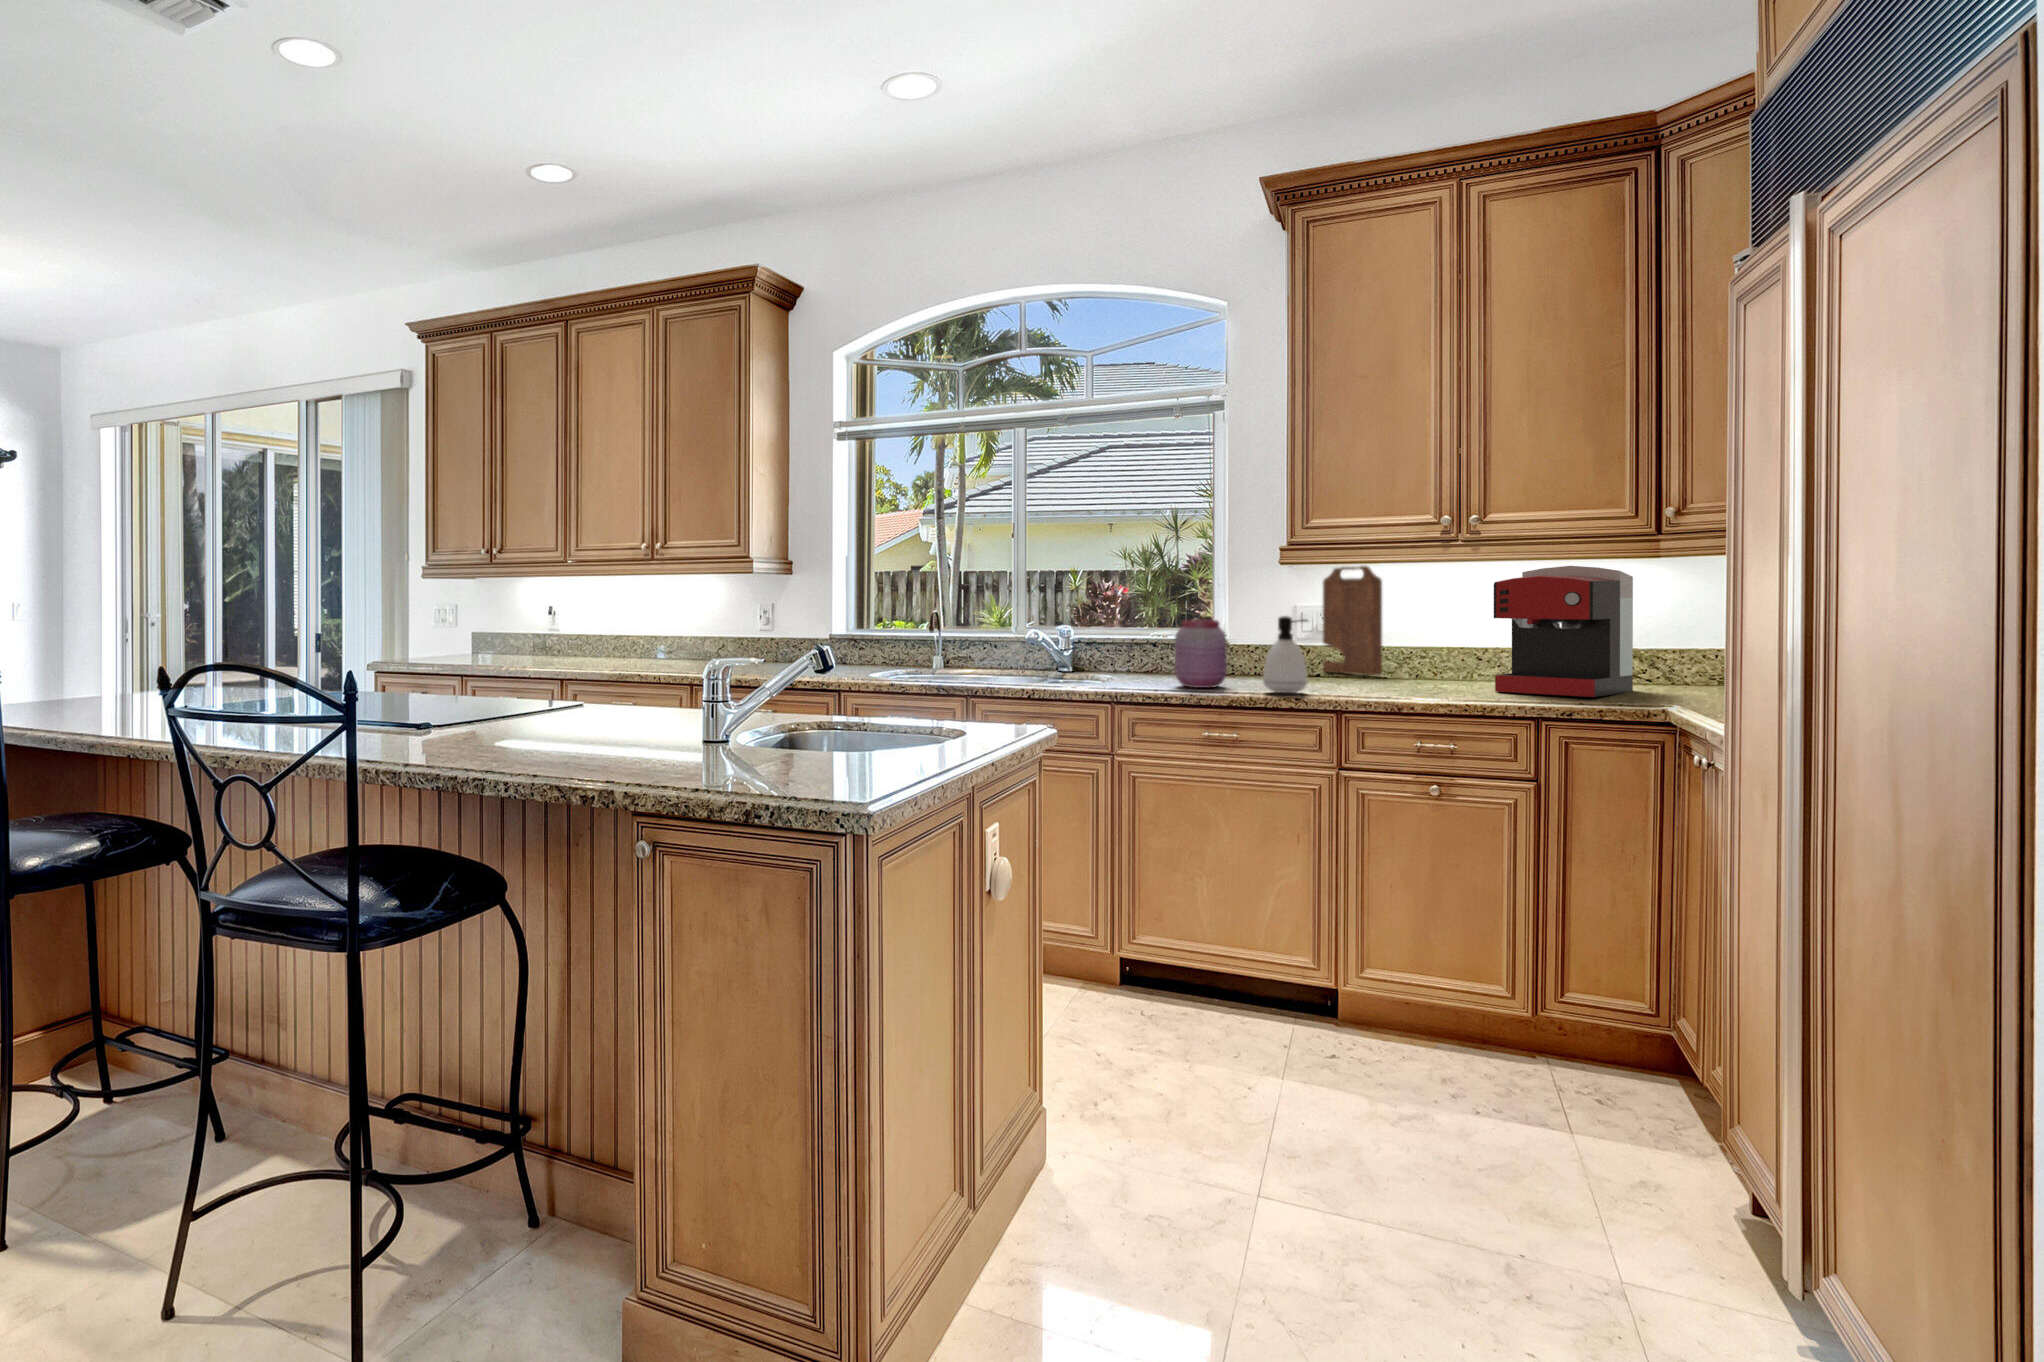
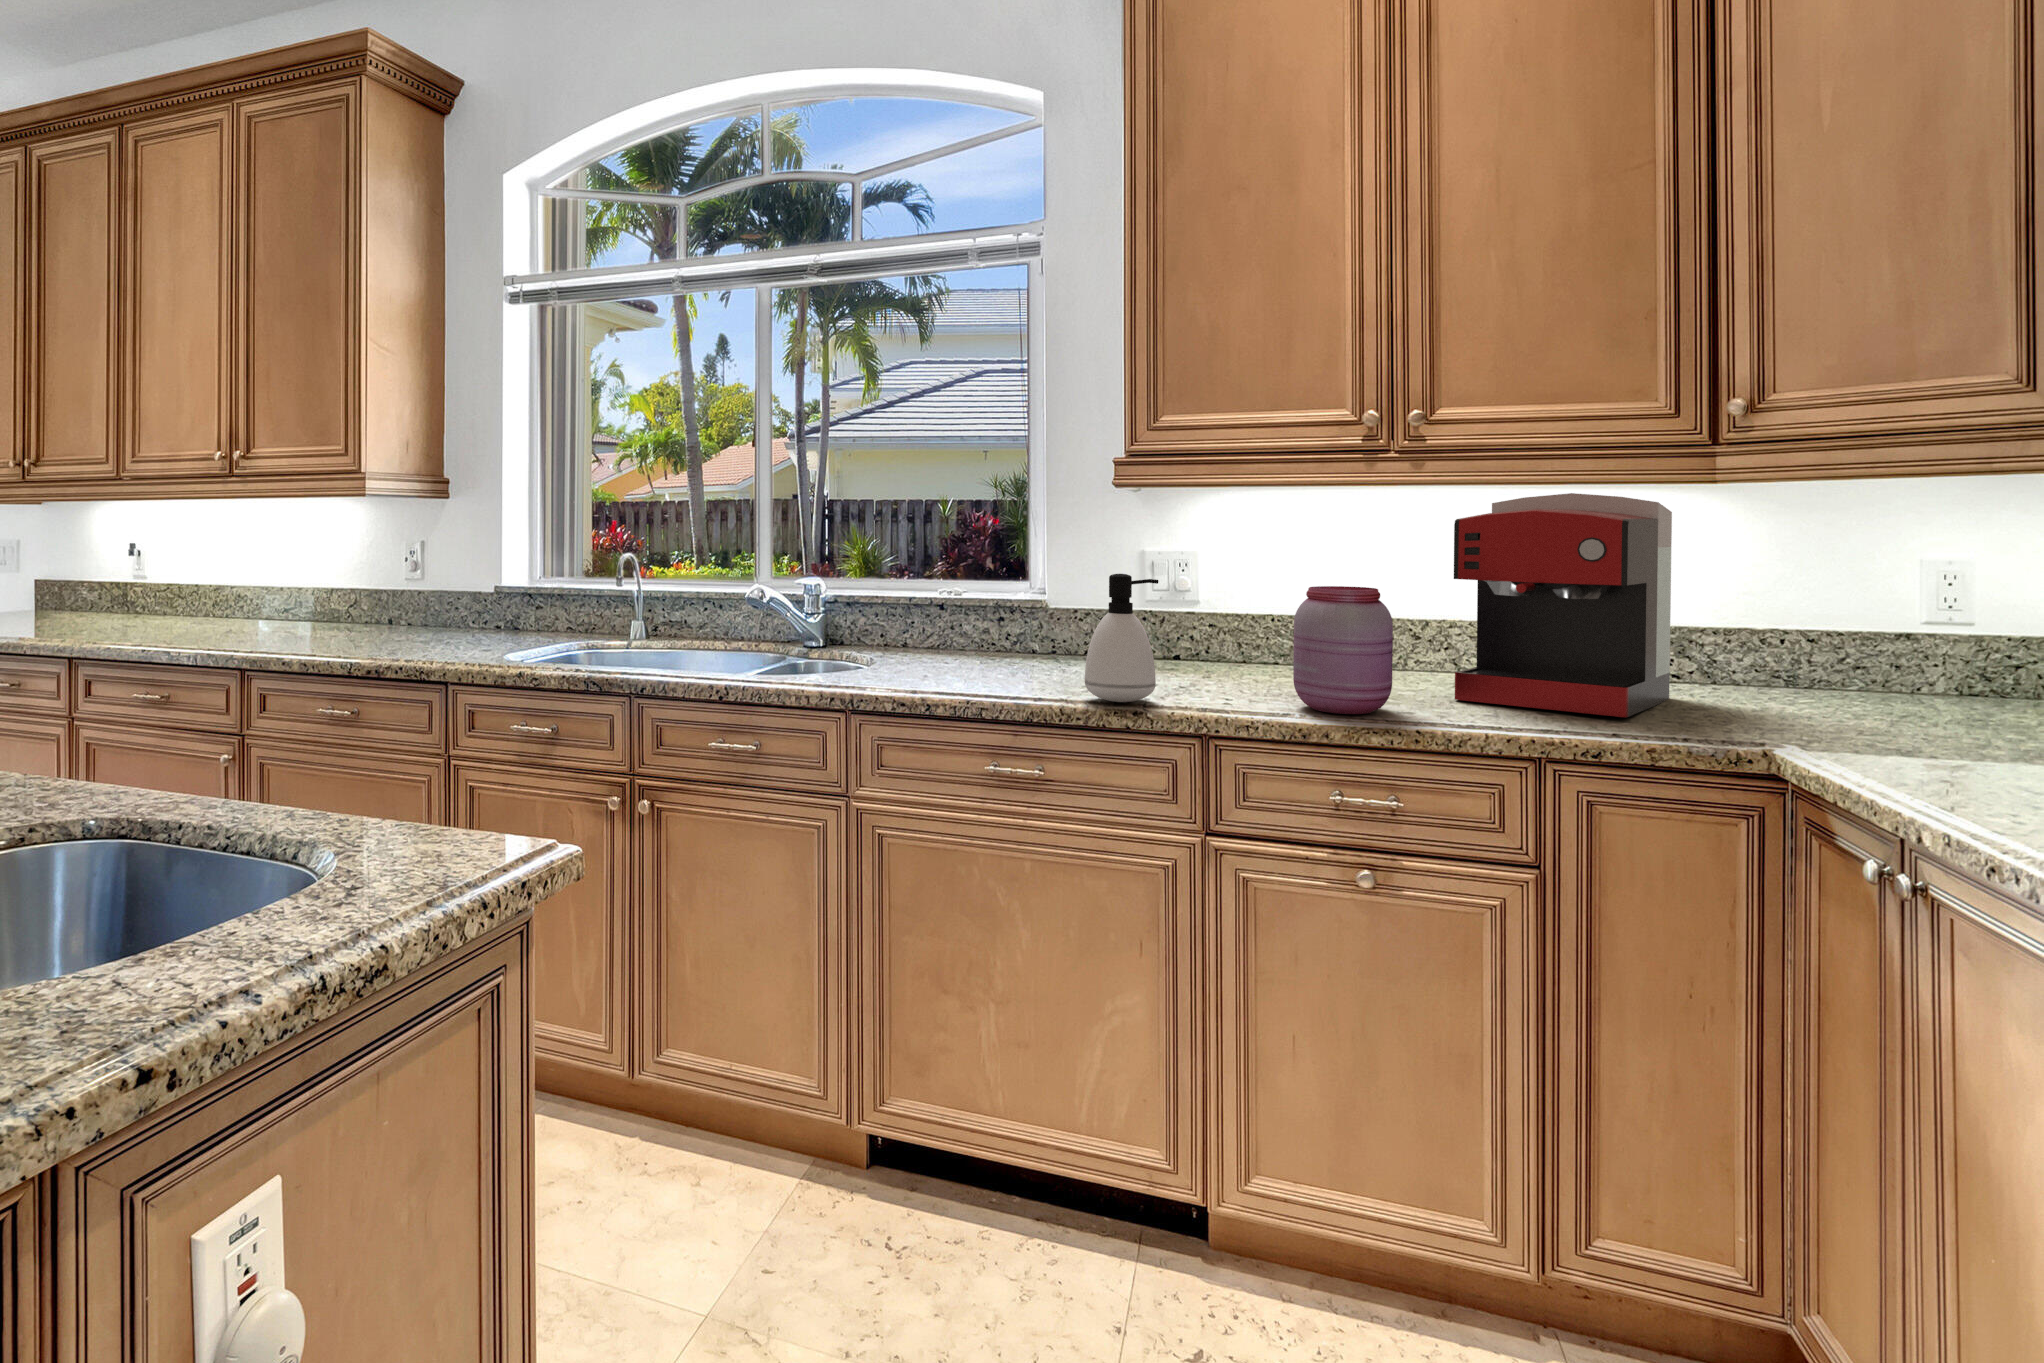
cutting board: present [1323,566,1382,675] -> none [1181,488,1270,660]
jar: present [1175,620,1226,688] -> present [1293,586,1393,714]

